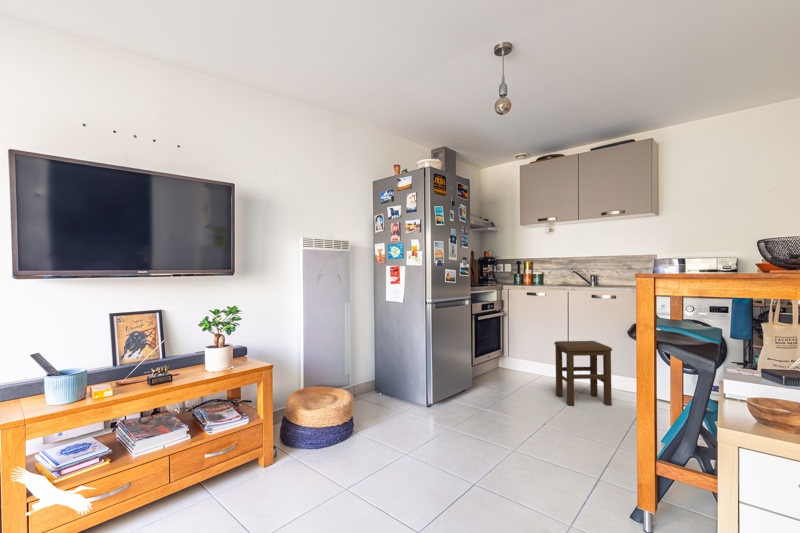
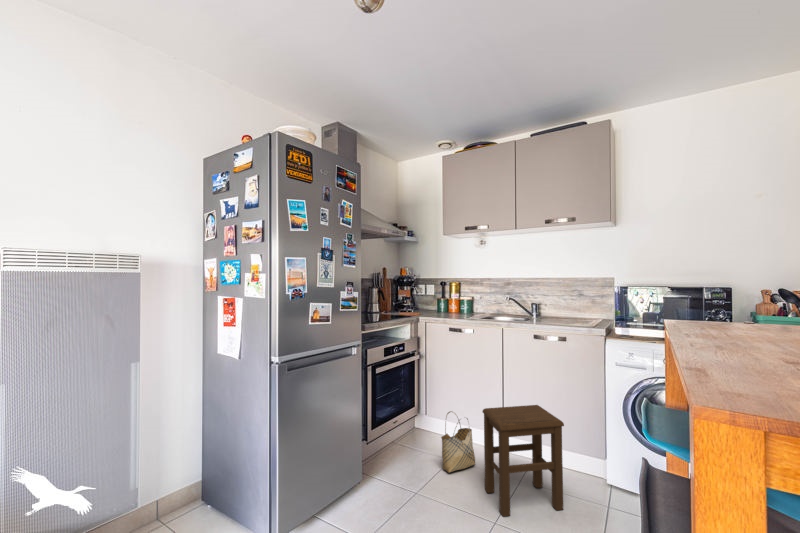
woven basket: none [524,348,548,387] -> present [441,411,475,473]

